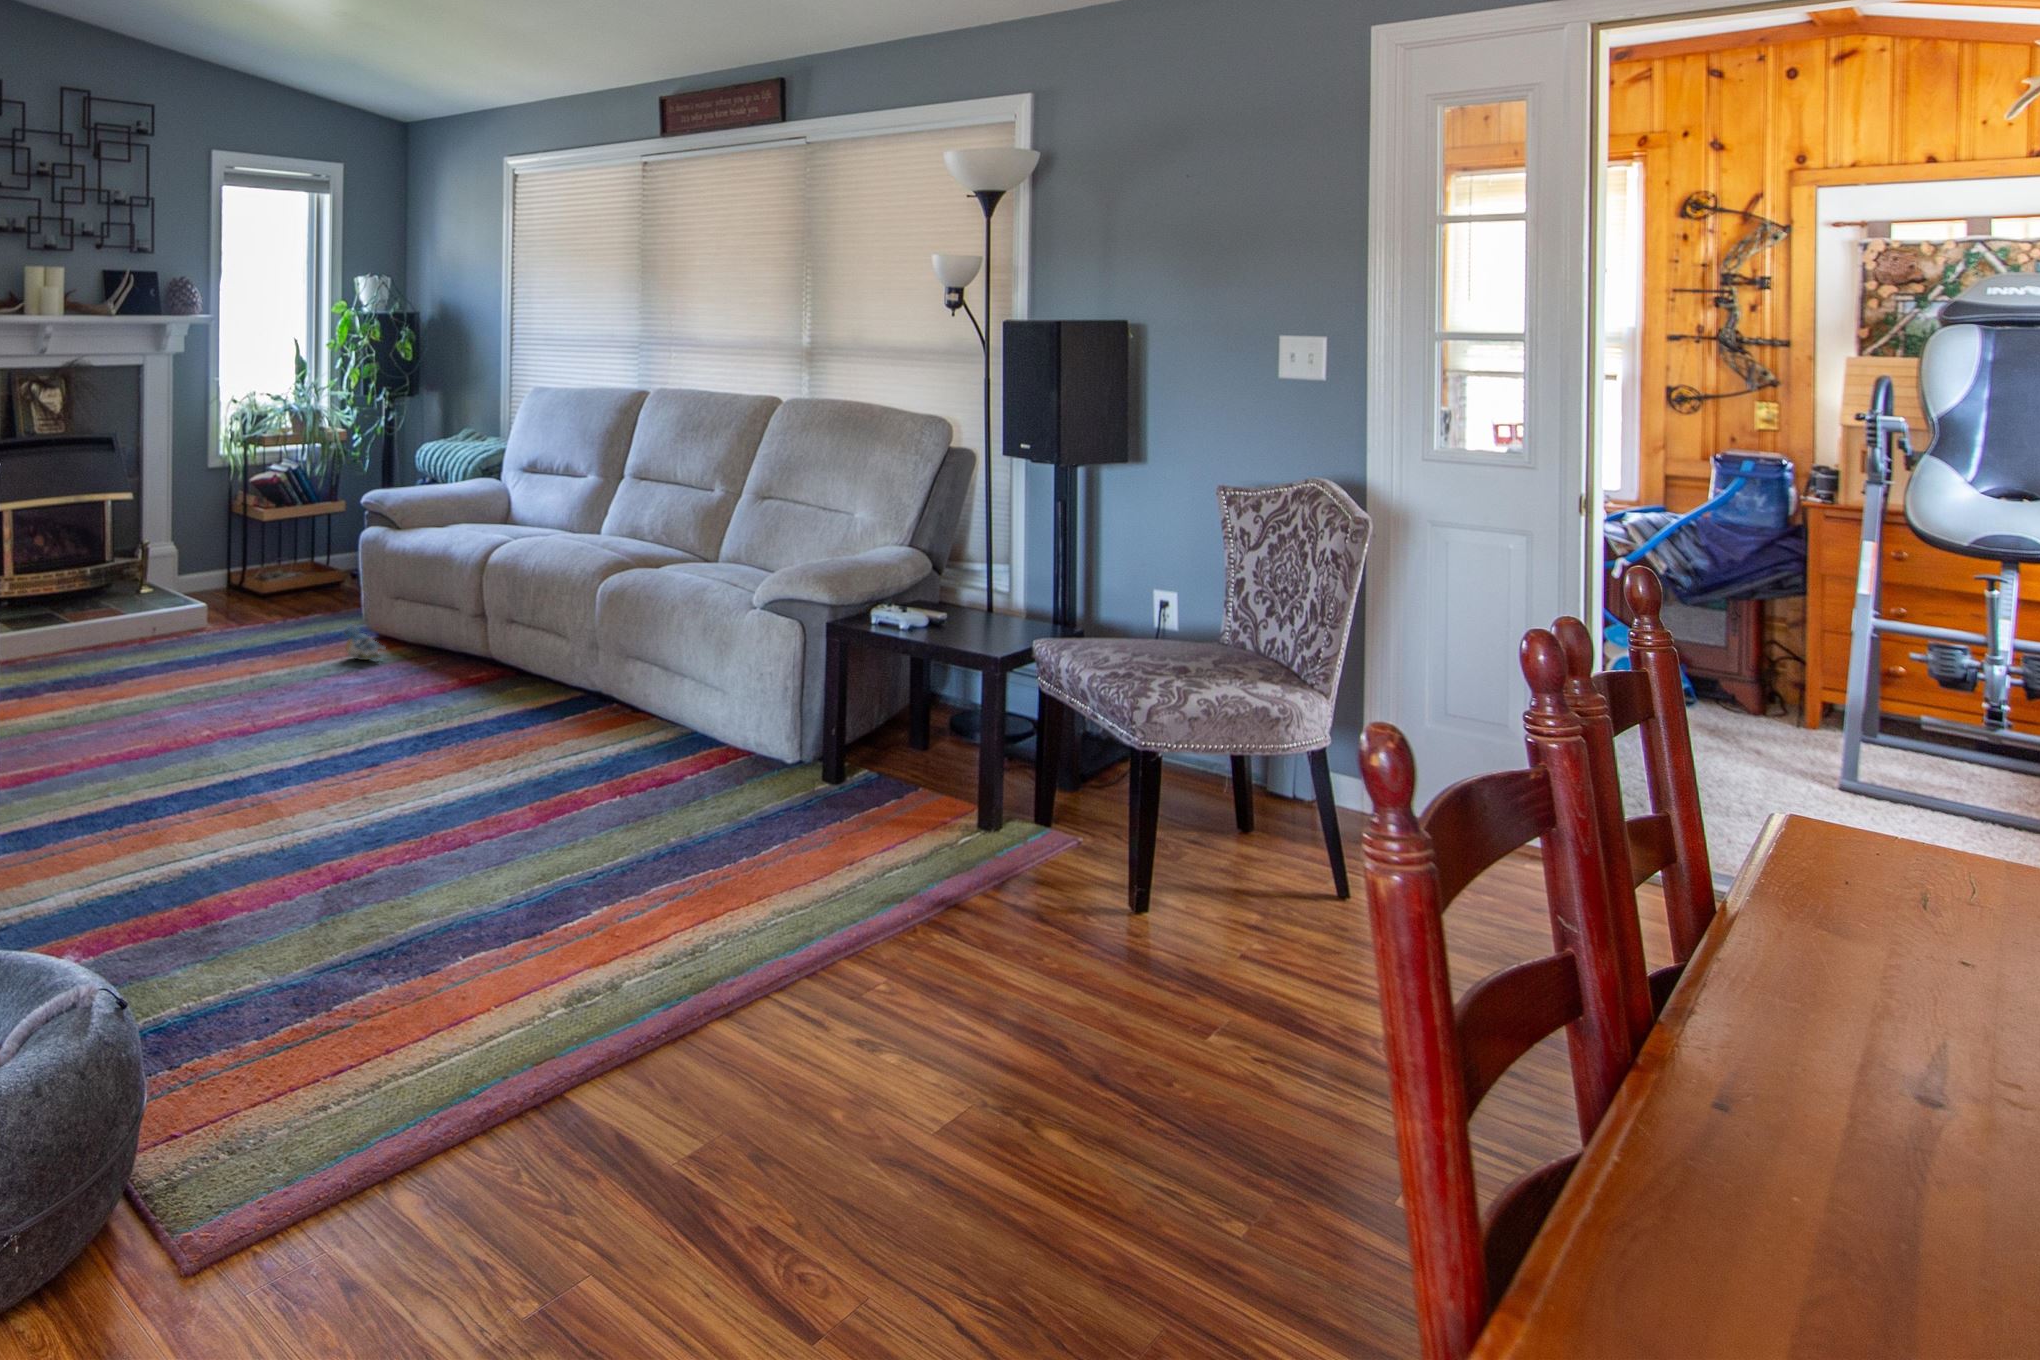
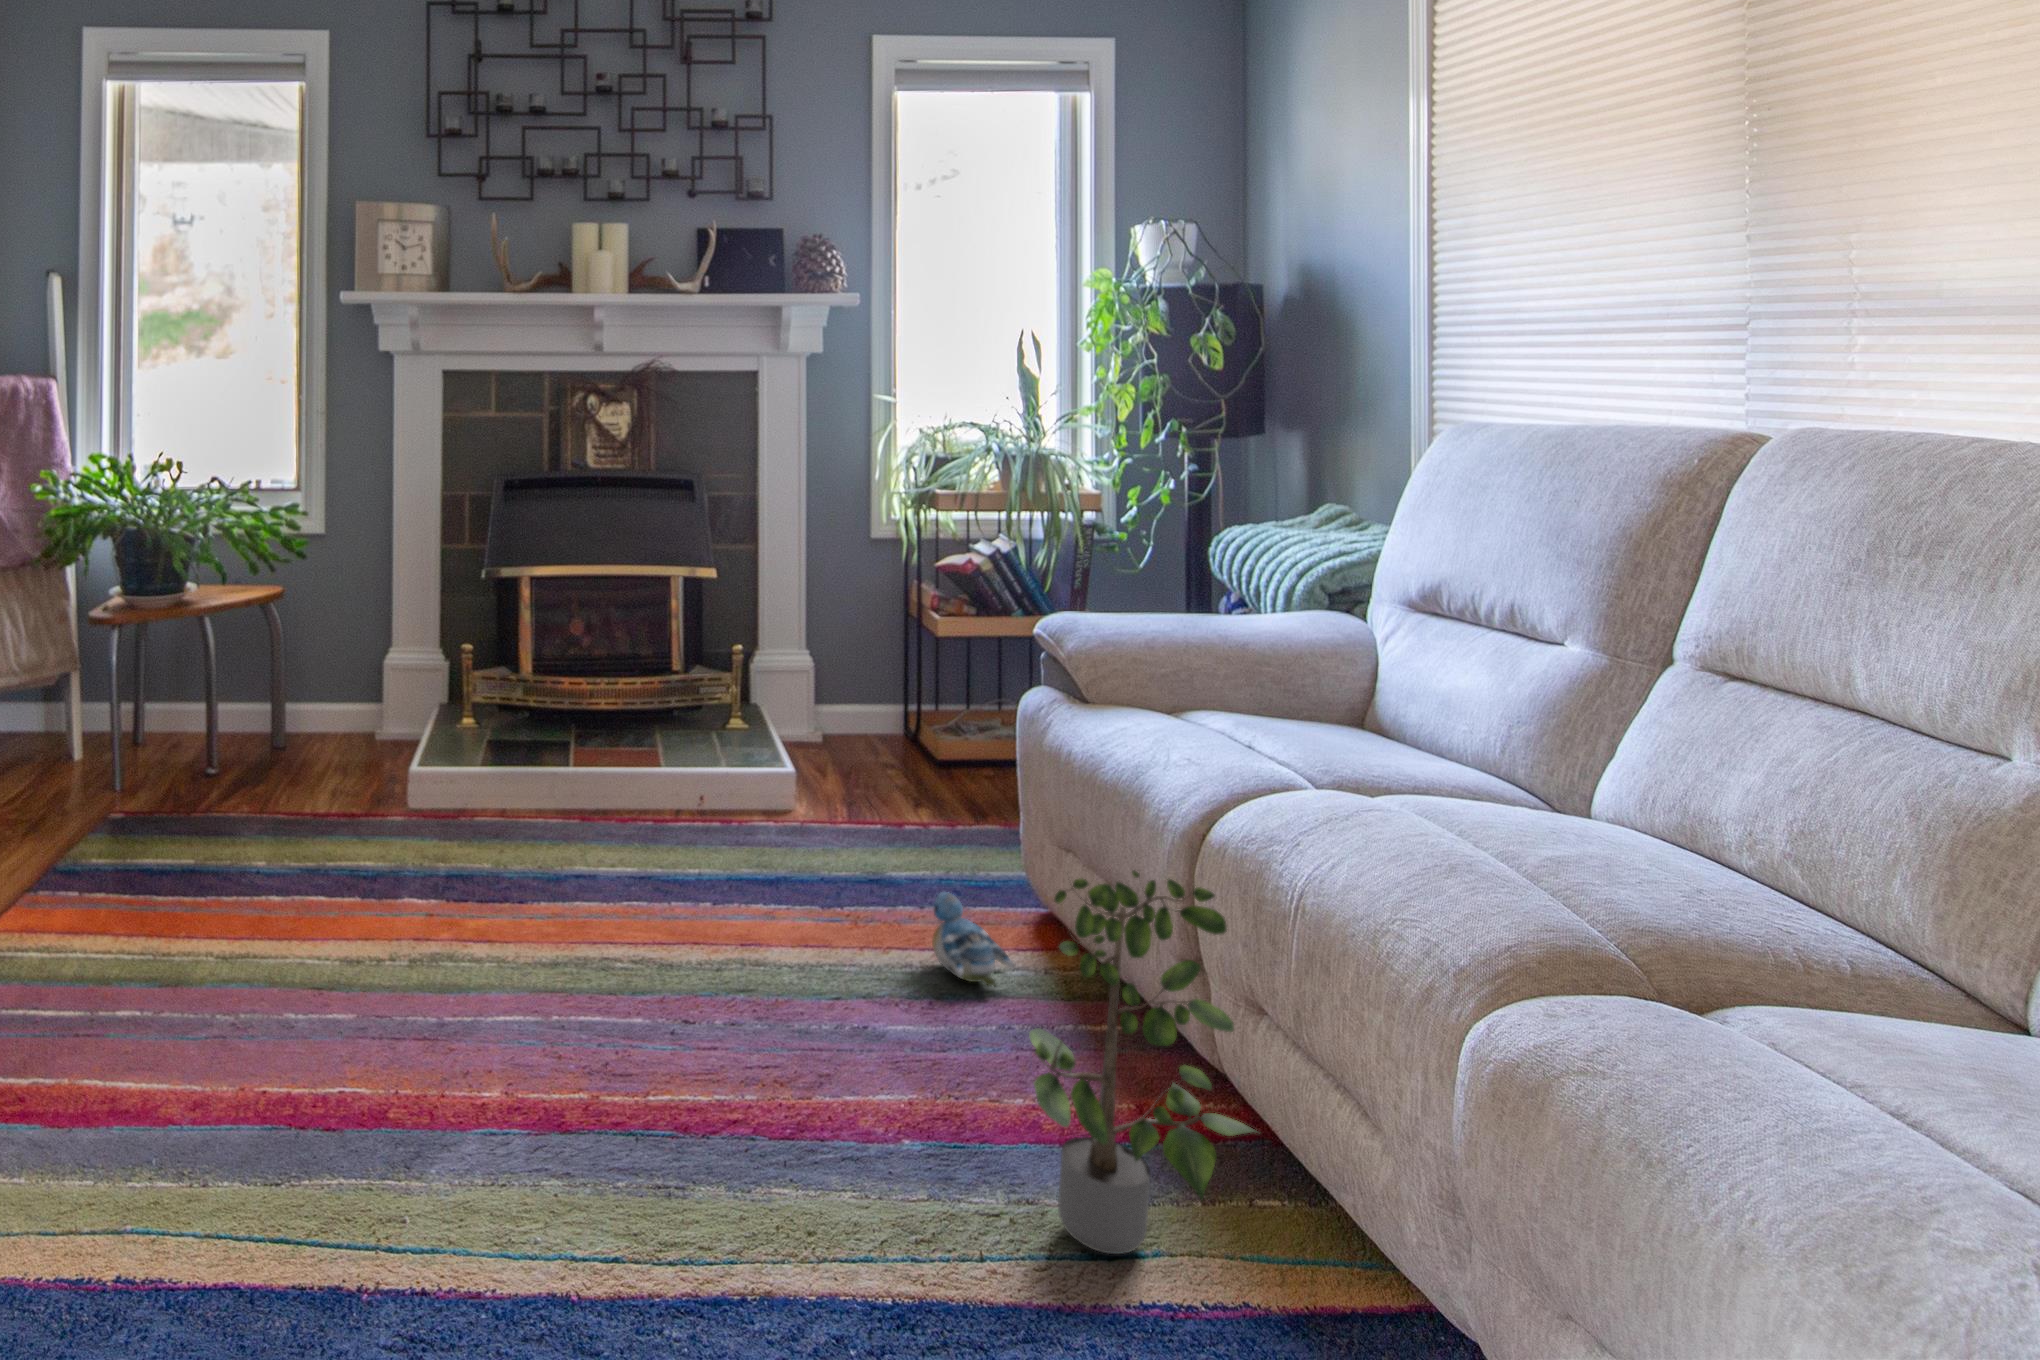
potted plant: none [444,564,524,707] -> present [1029,870,1256,1254]

